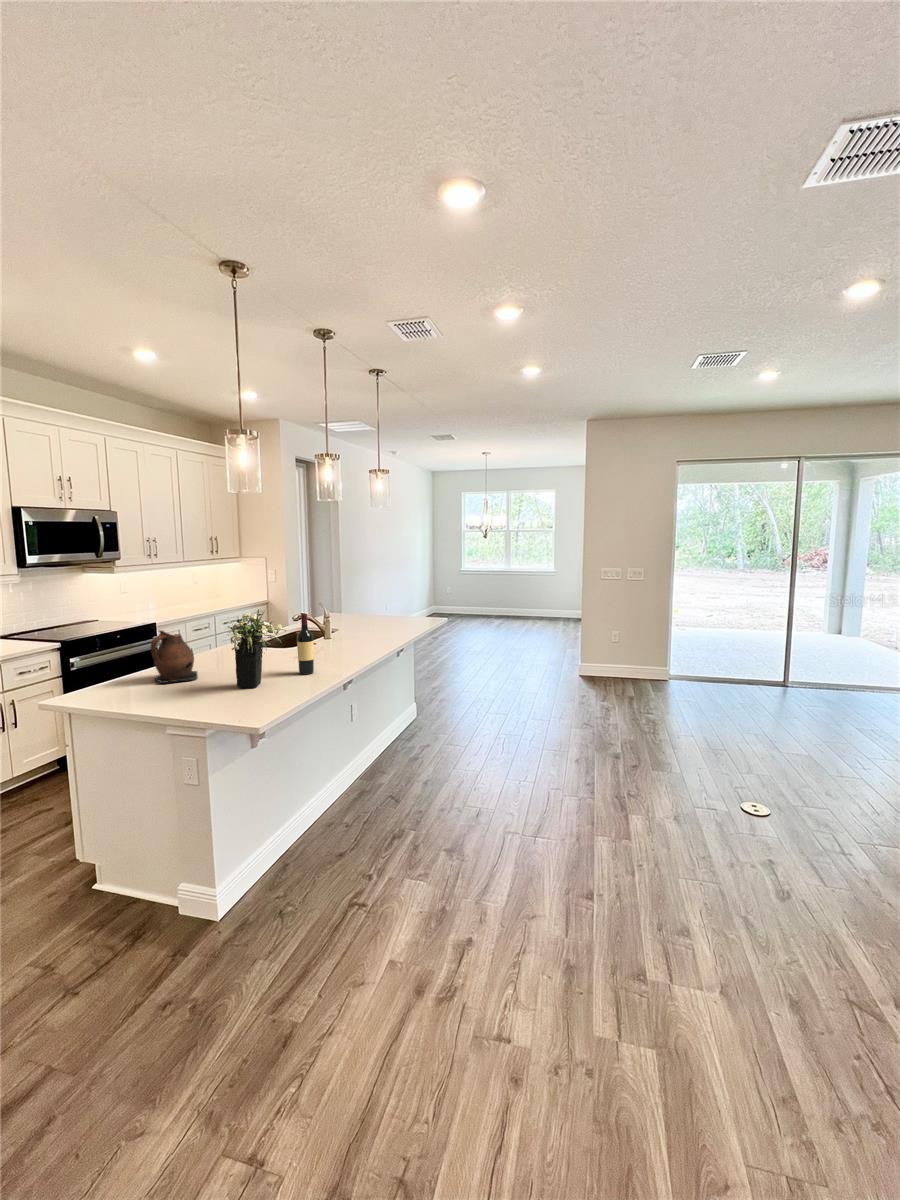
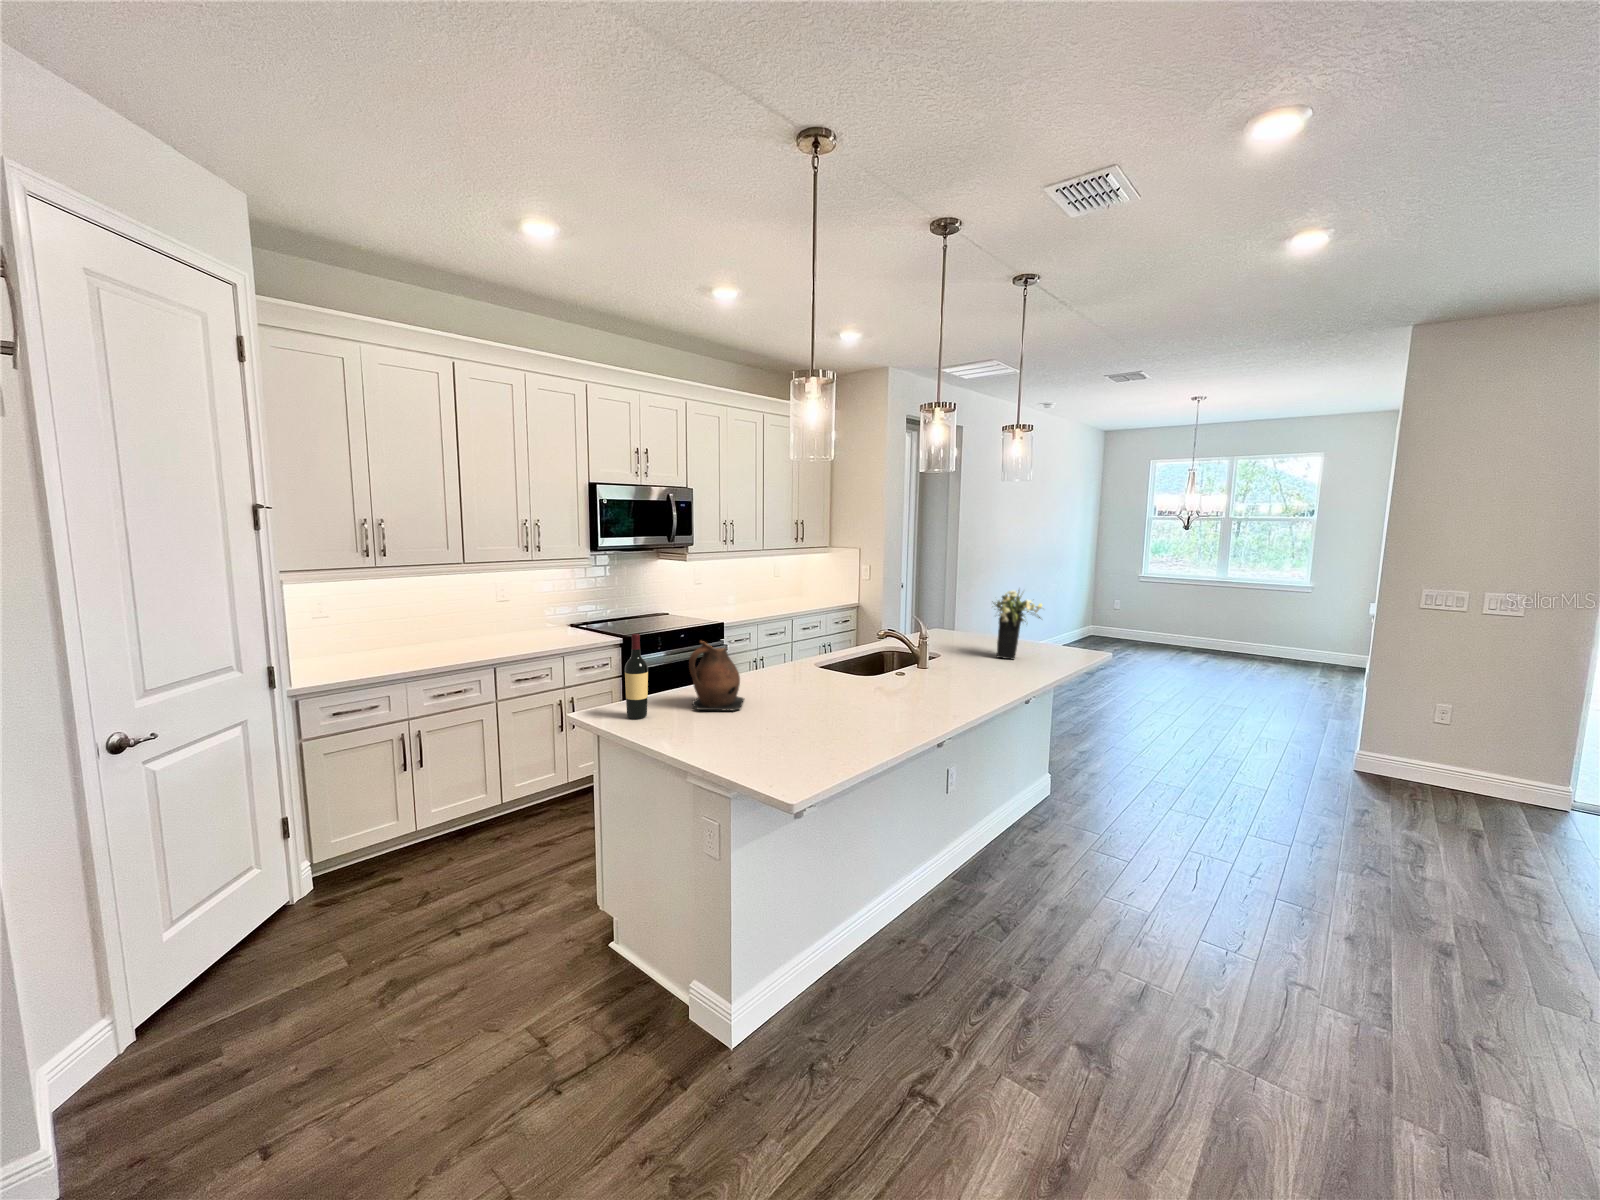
flower arrangement: present [228,609,286,688] -> present [994,590,1043,660]
wine bottle: present [297,614,314,675] -> present [625,634,648,719]

